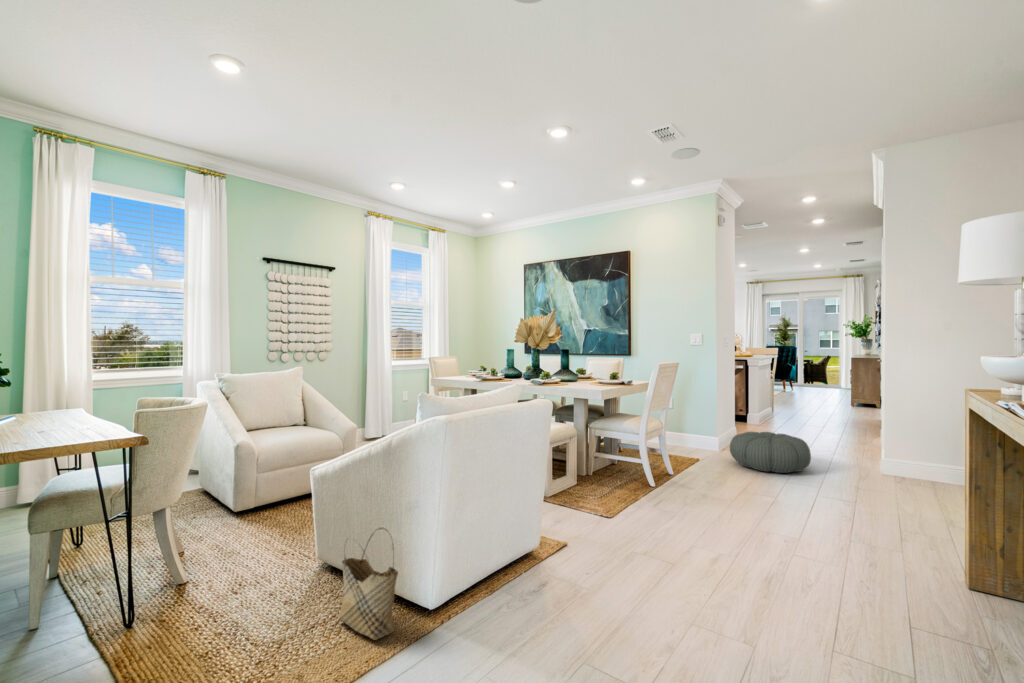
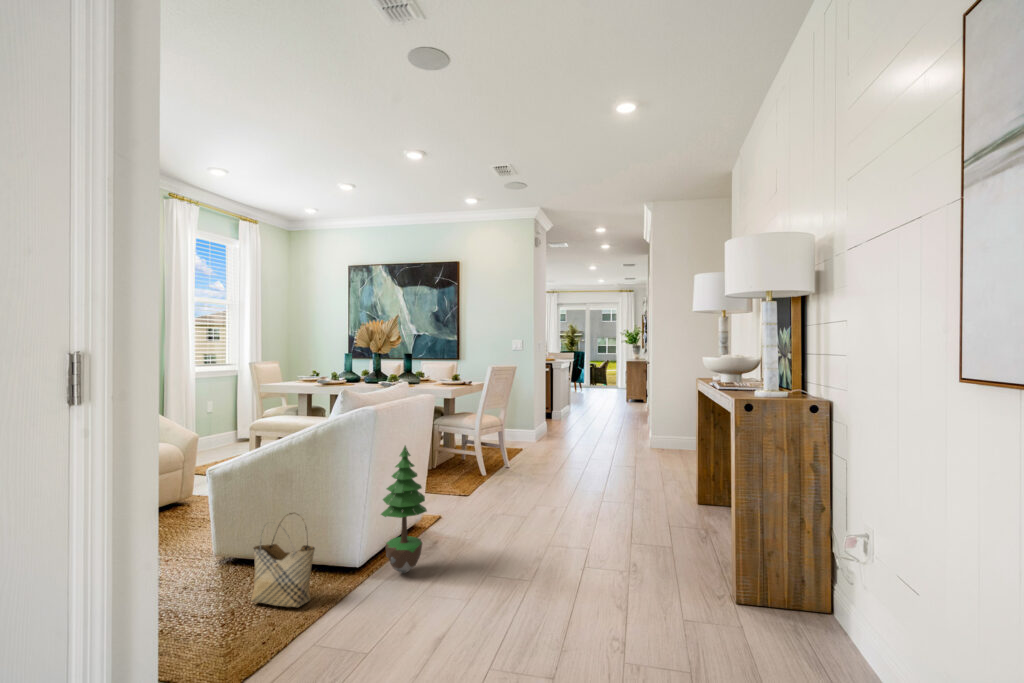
pouf: present [730,432,811,473] -> none [545,422,604,453]
potted tree: none [478,461,533,616] -> present [381,446,427,573]

